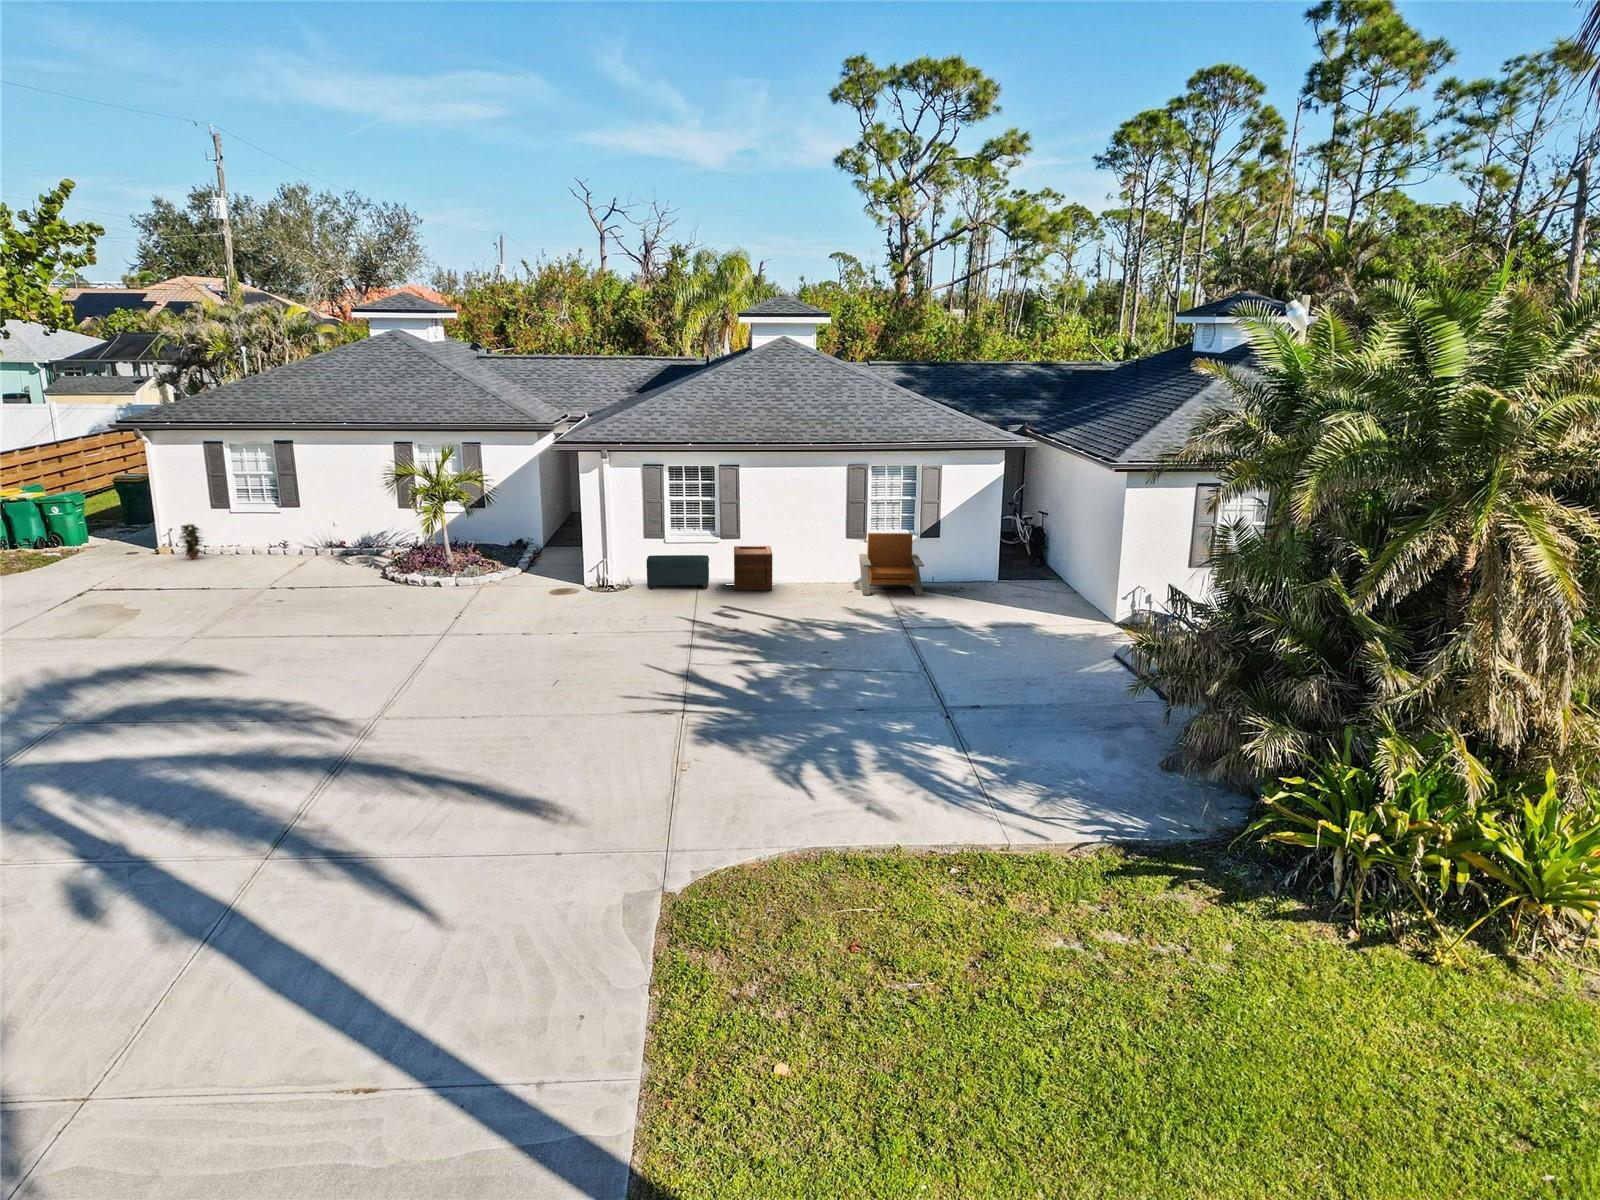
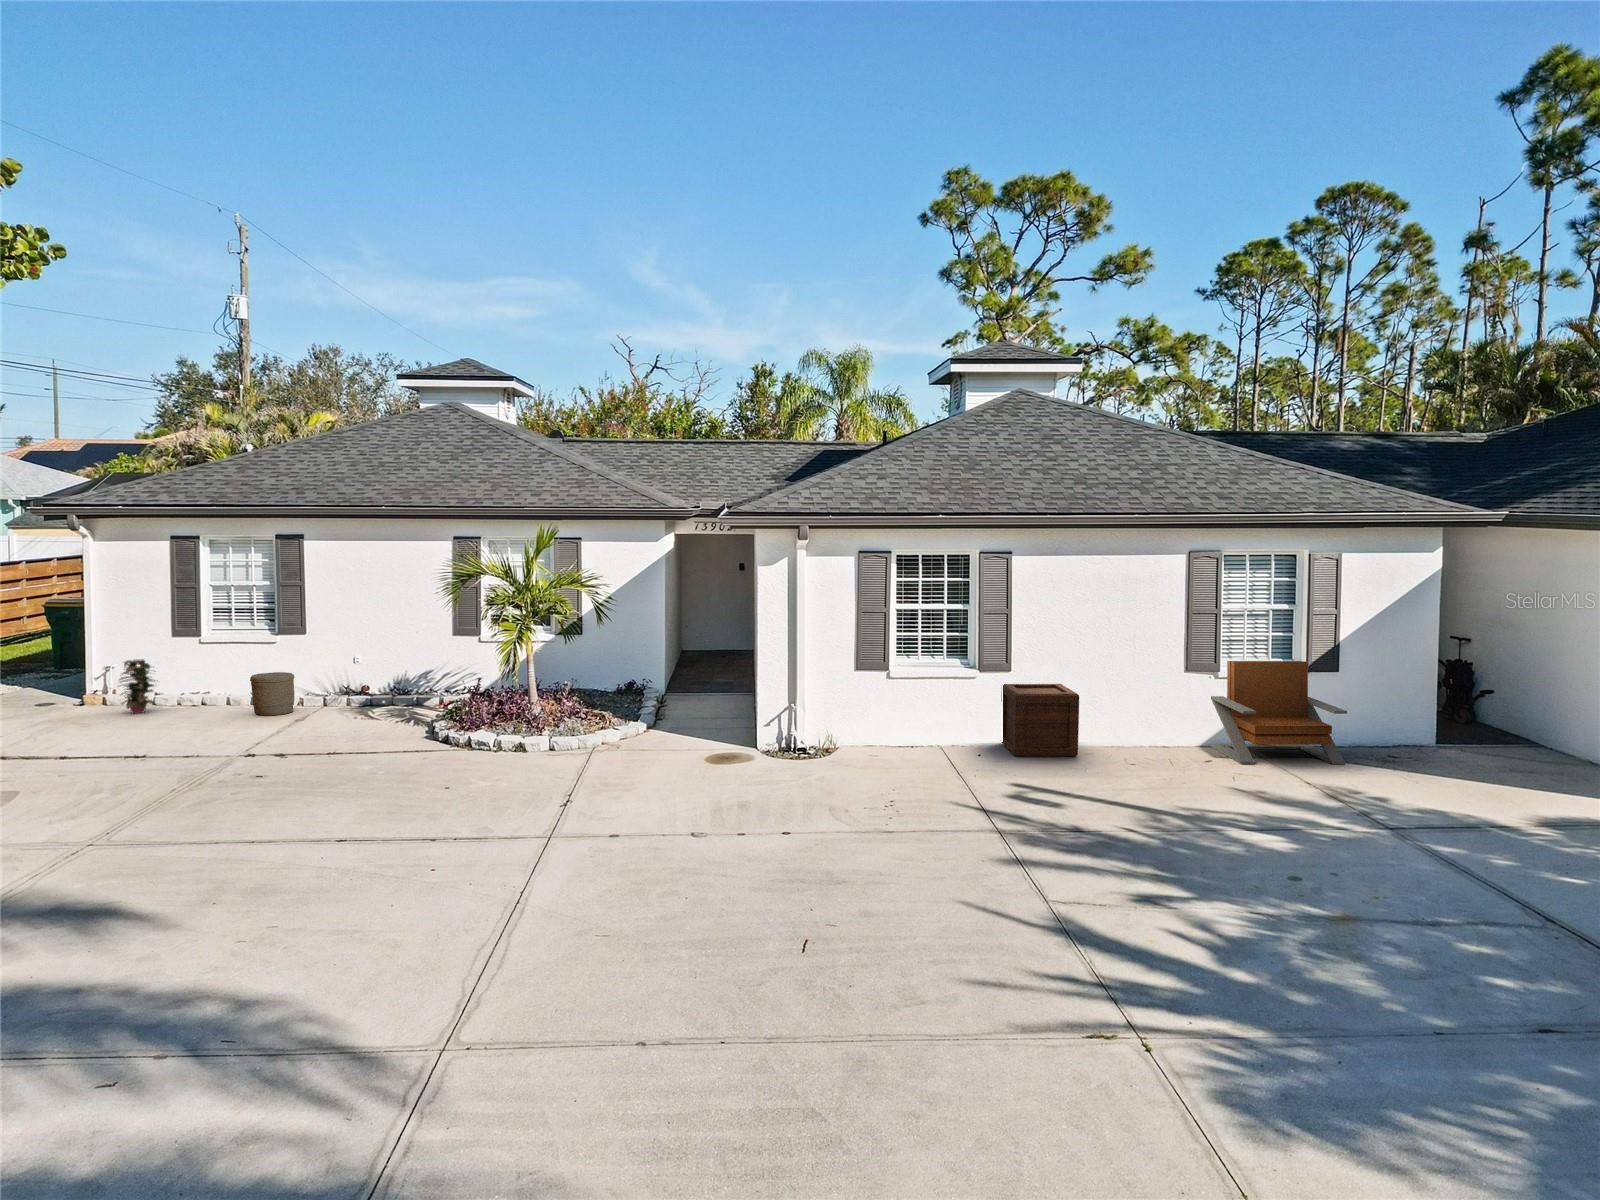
woven basket: none [266,532,296,561] -> present [250,672,295,716]
bench: present [646,555,709,589] -> none [862,699,969,755]

